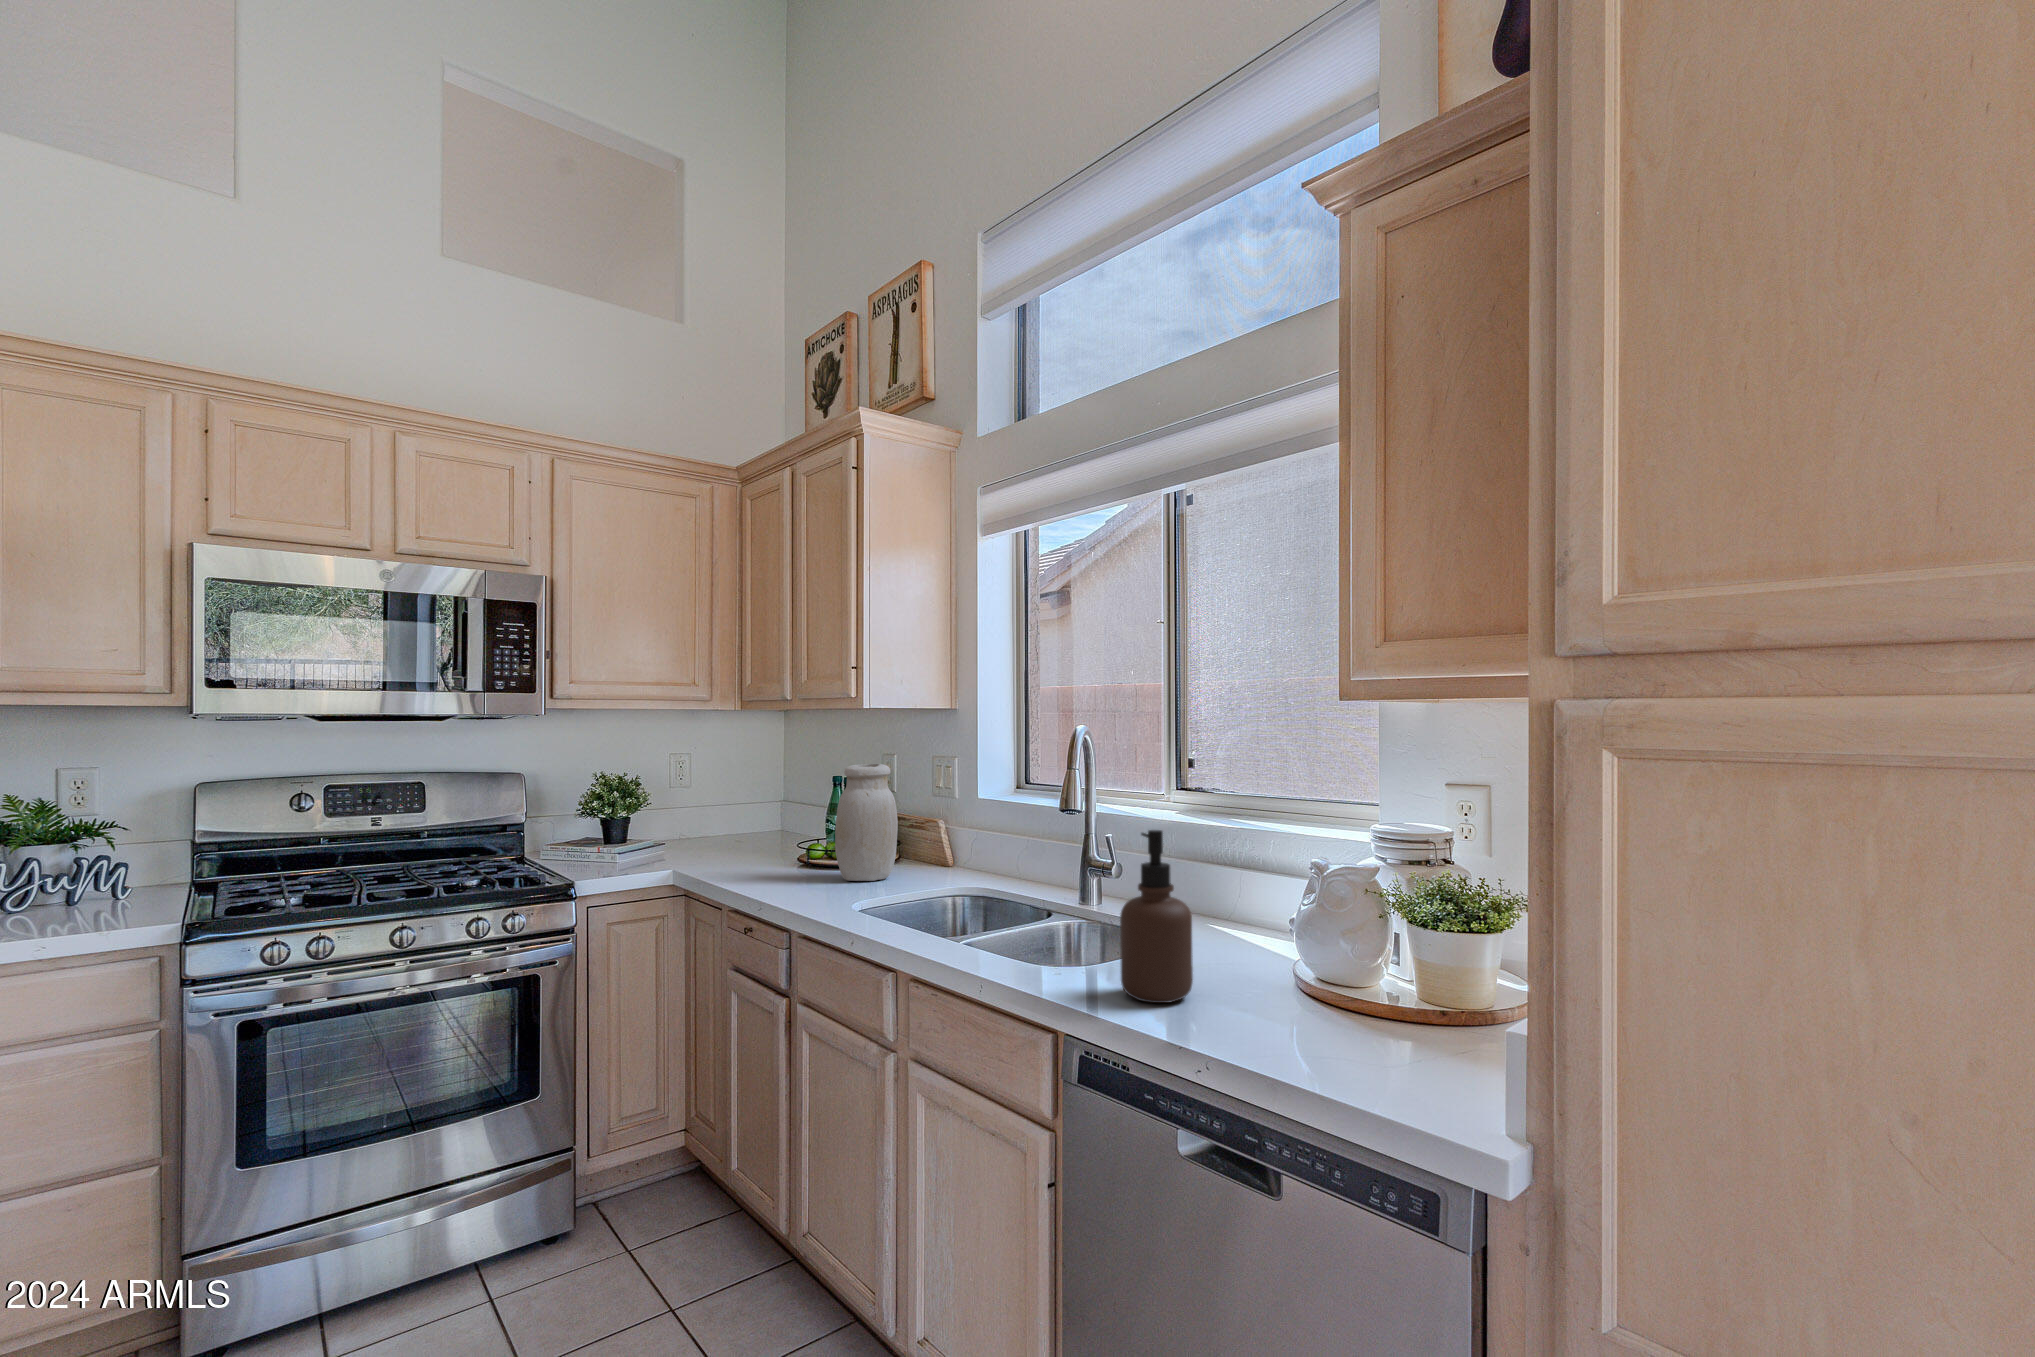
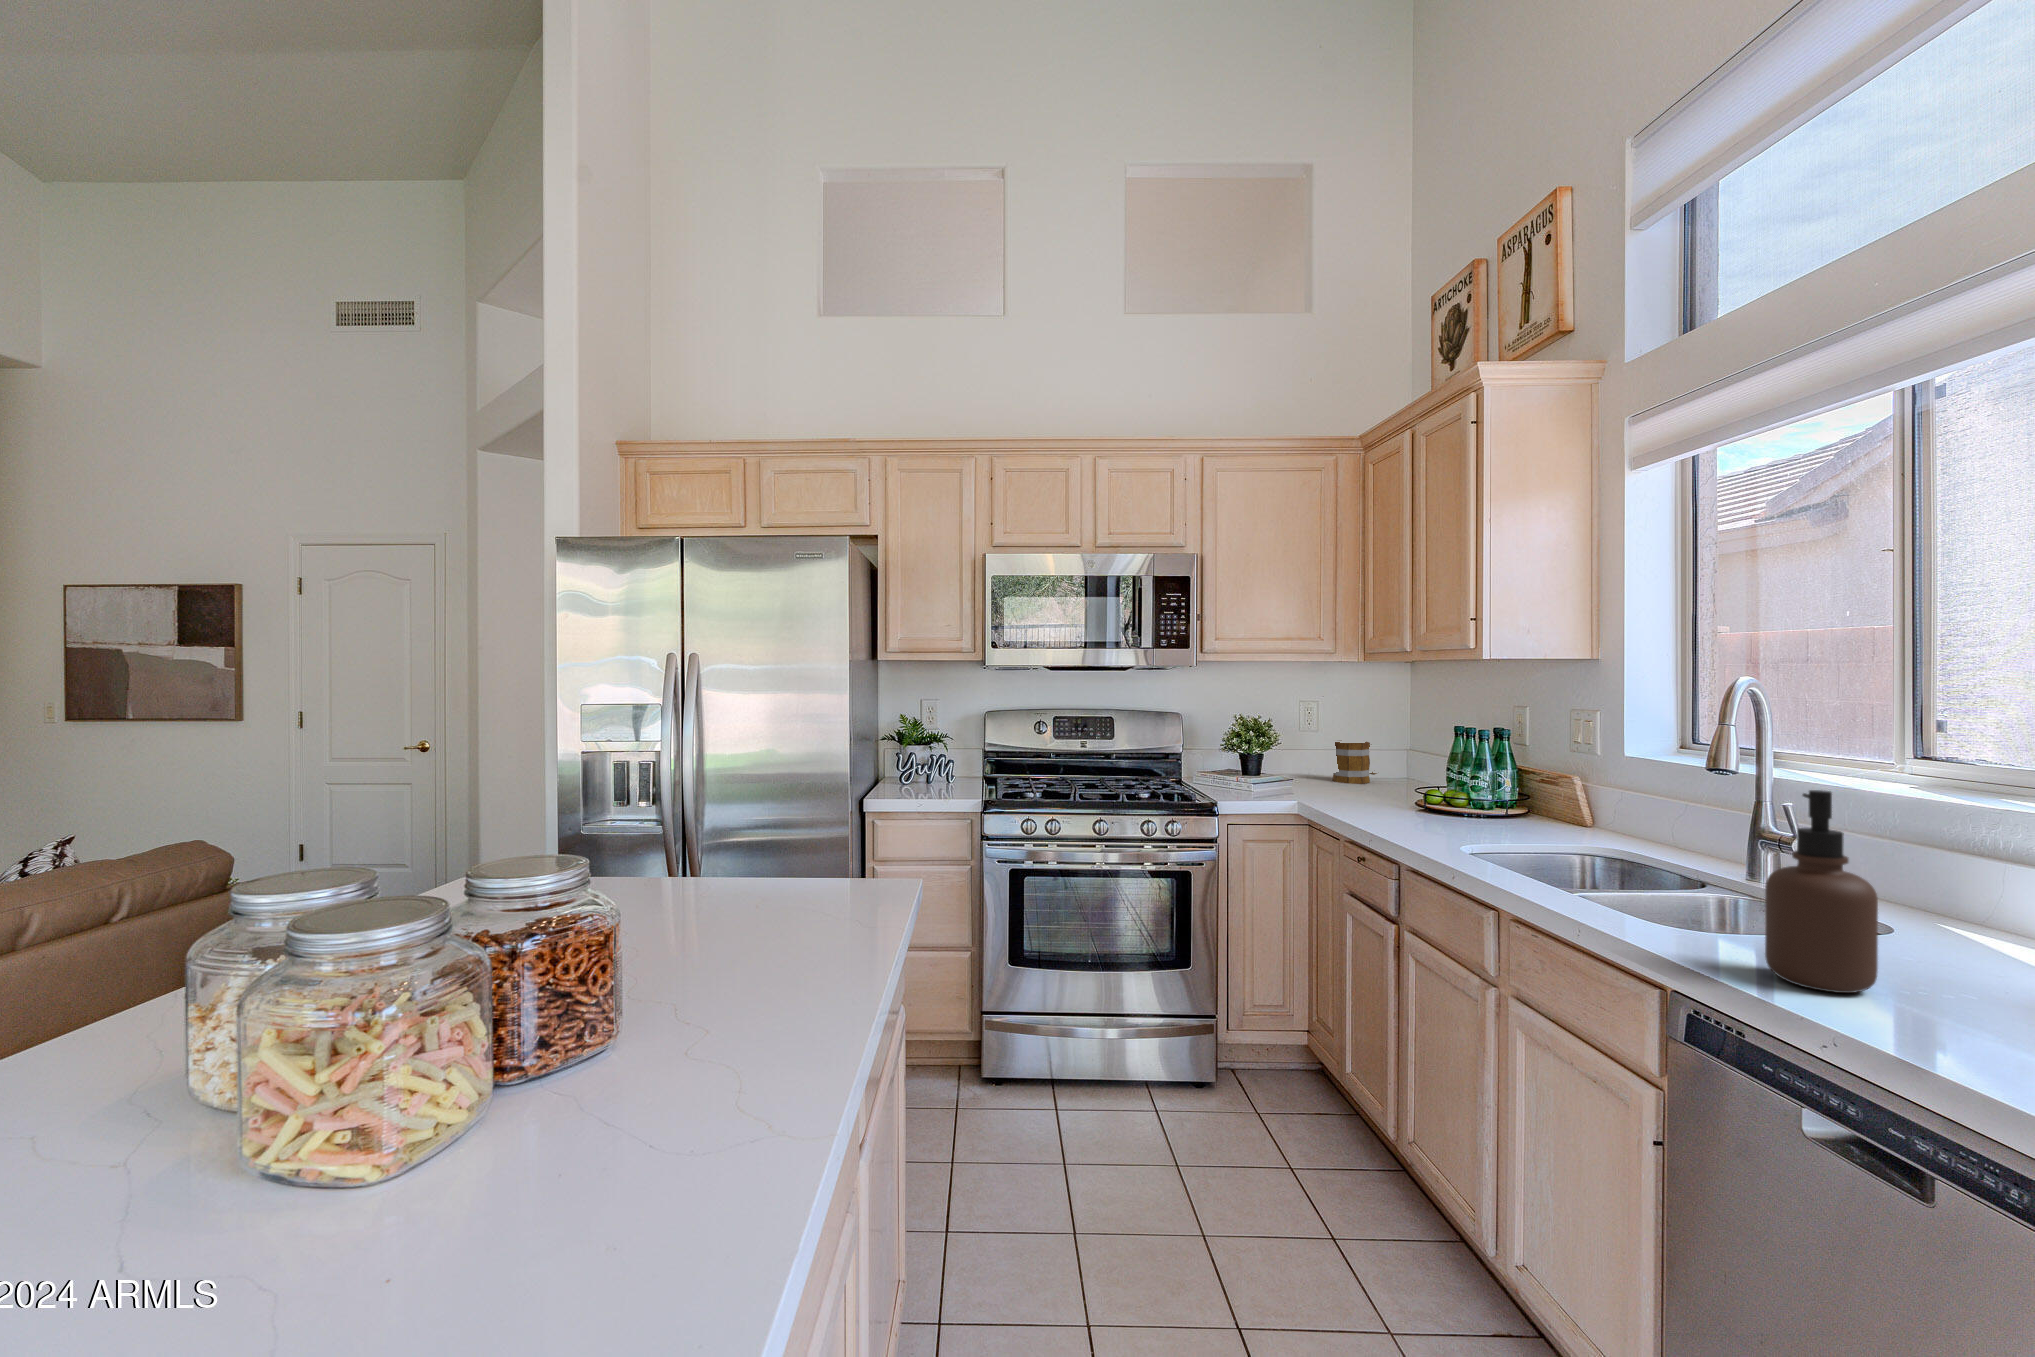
jar: present [835,764,898,881] -> none [1451,715,1520,830]
mug: none [703,794,754,842] -> present [1333,742,1377,784]

